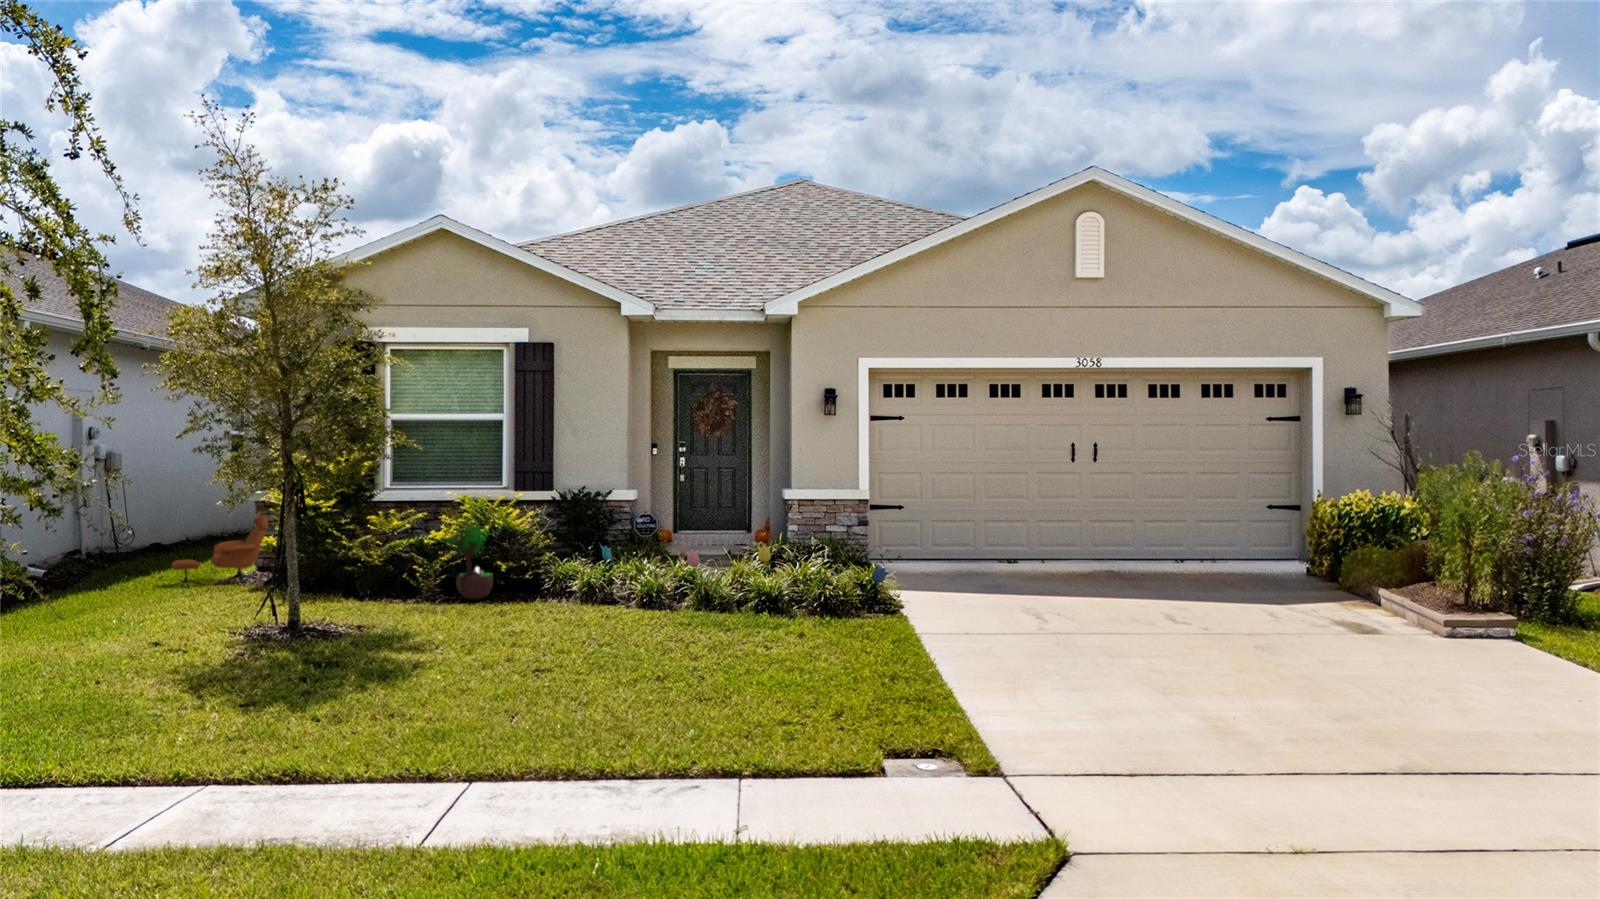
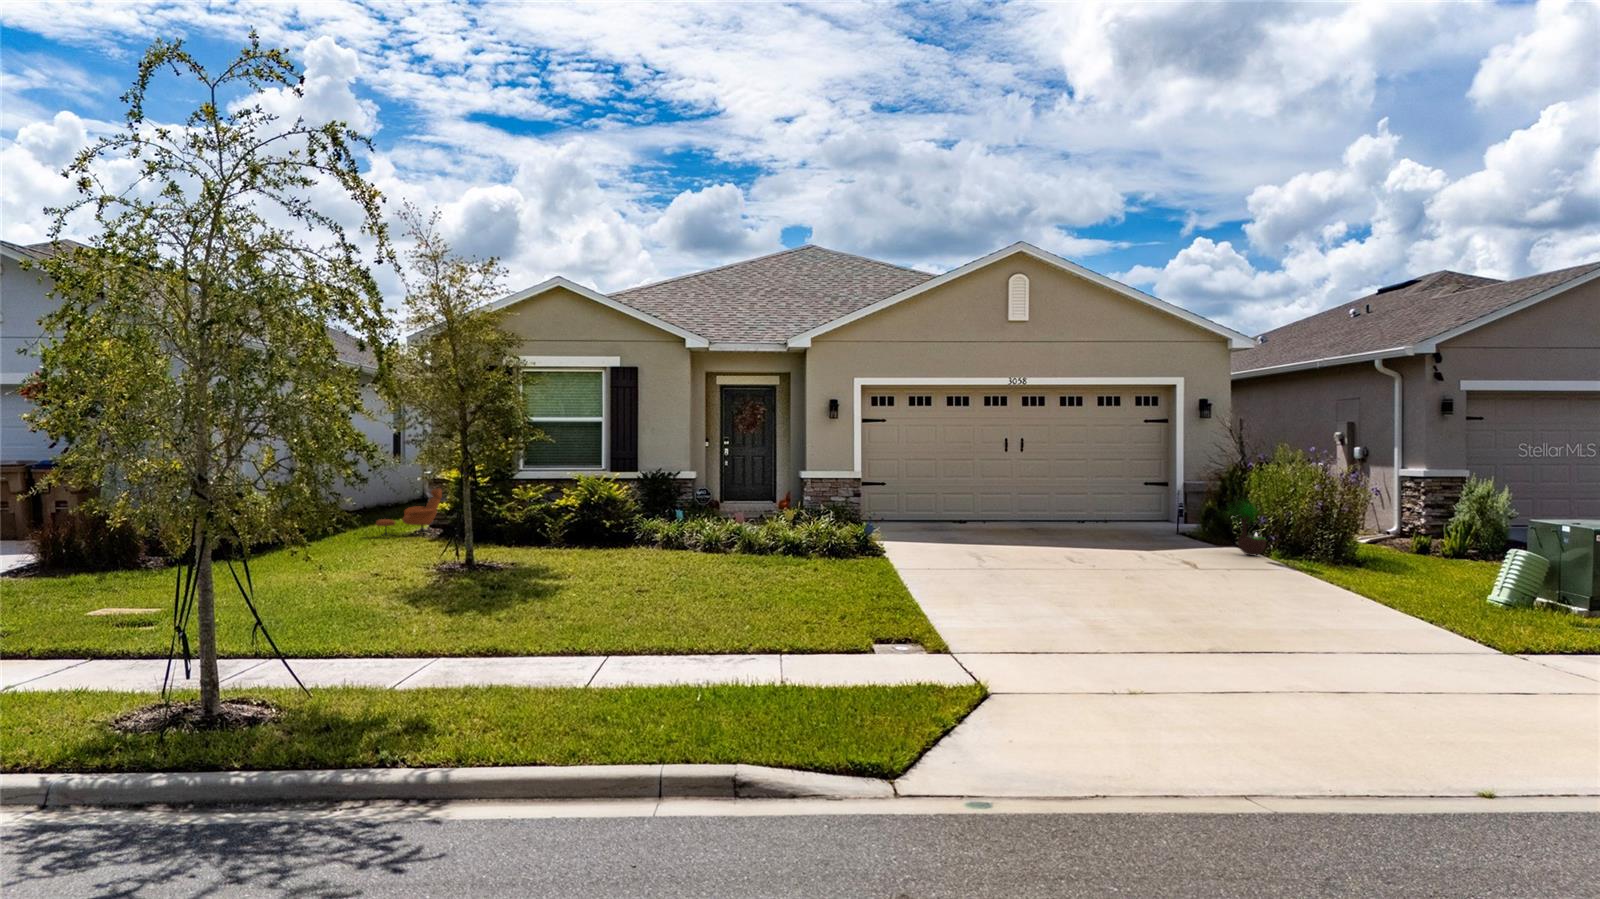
potted tree: present [445,522,493,600] -> present [1228,501,1266,556]

